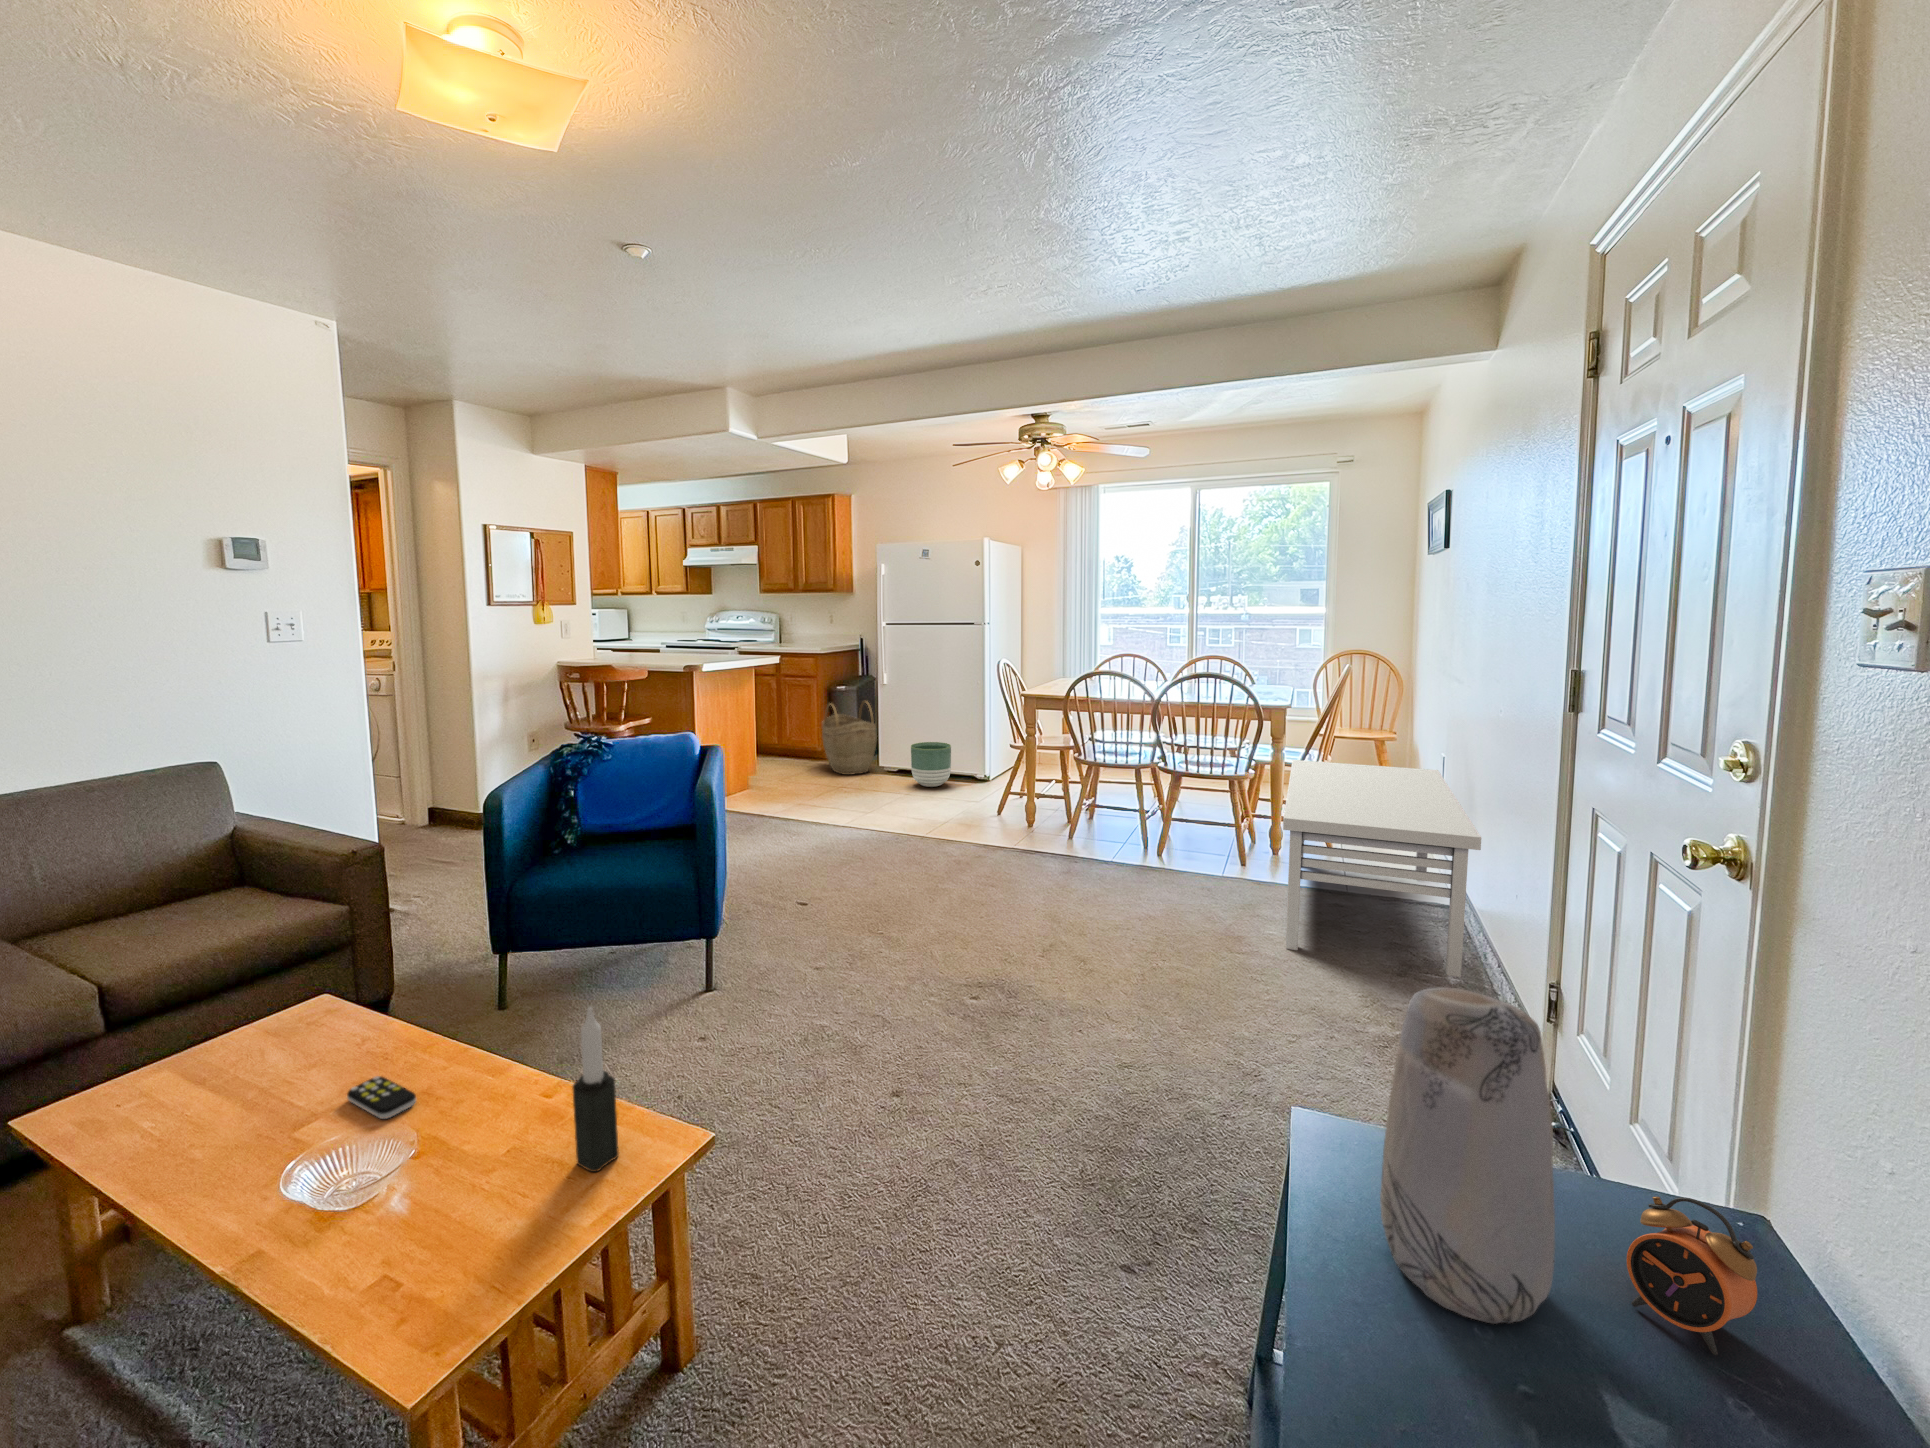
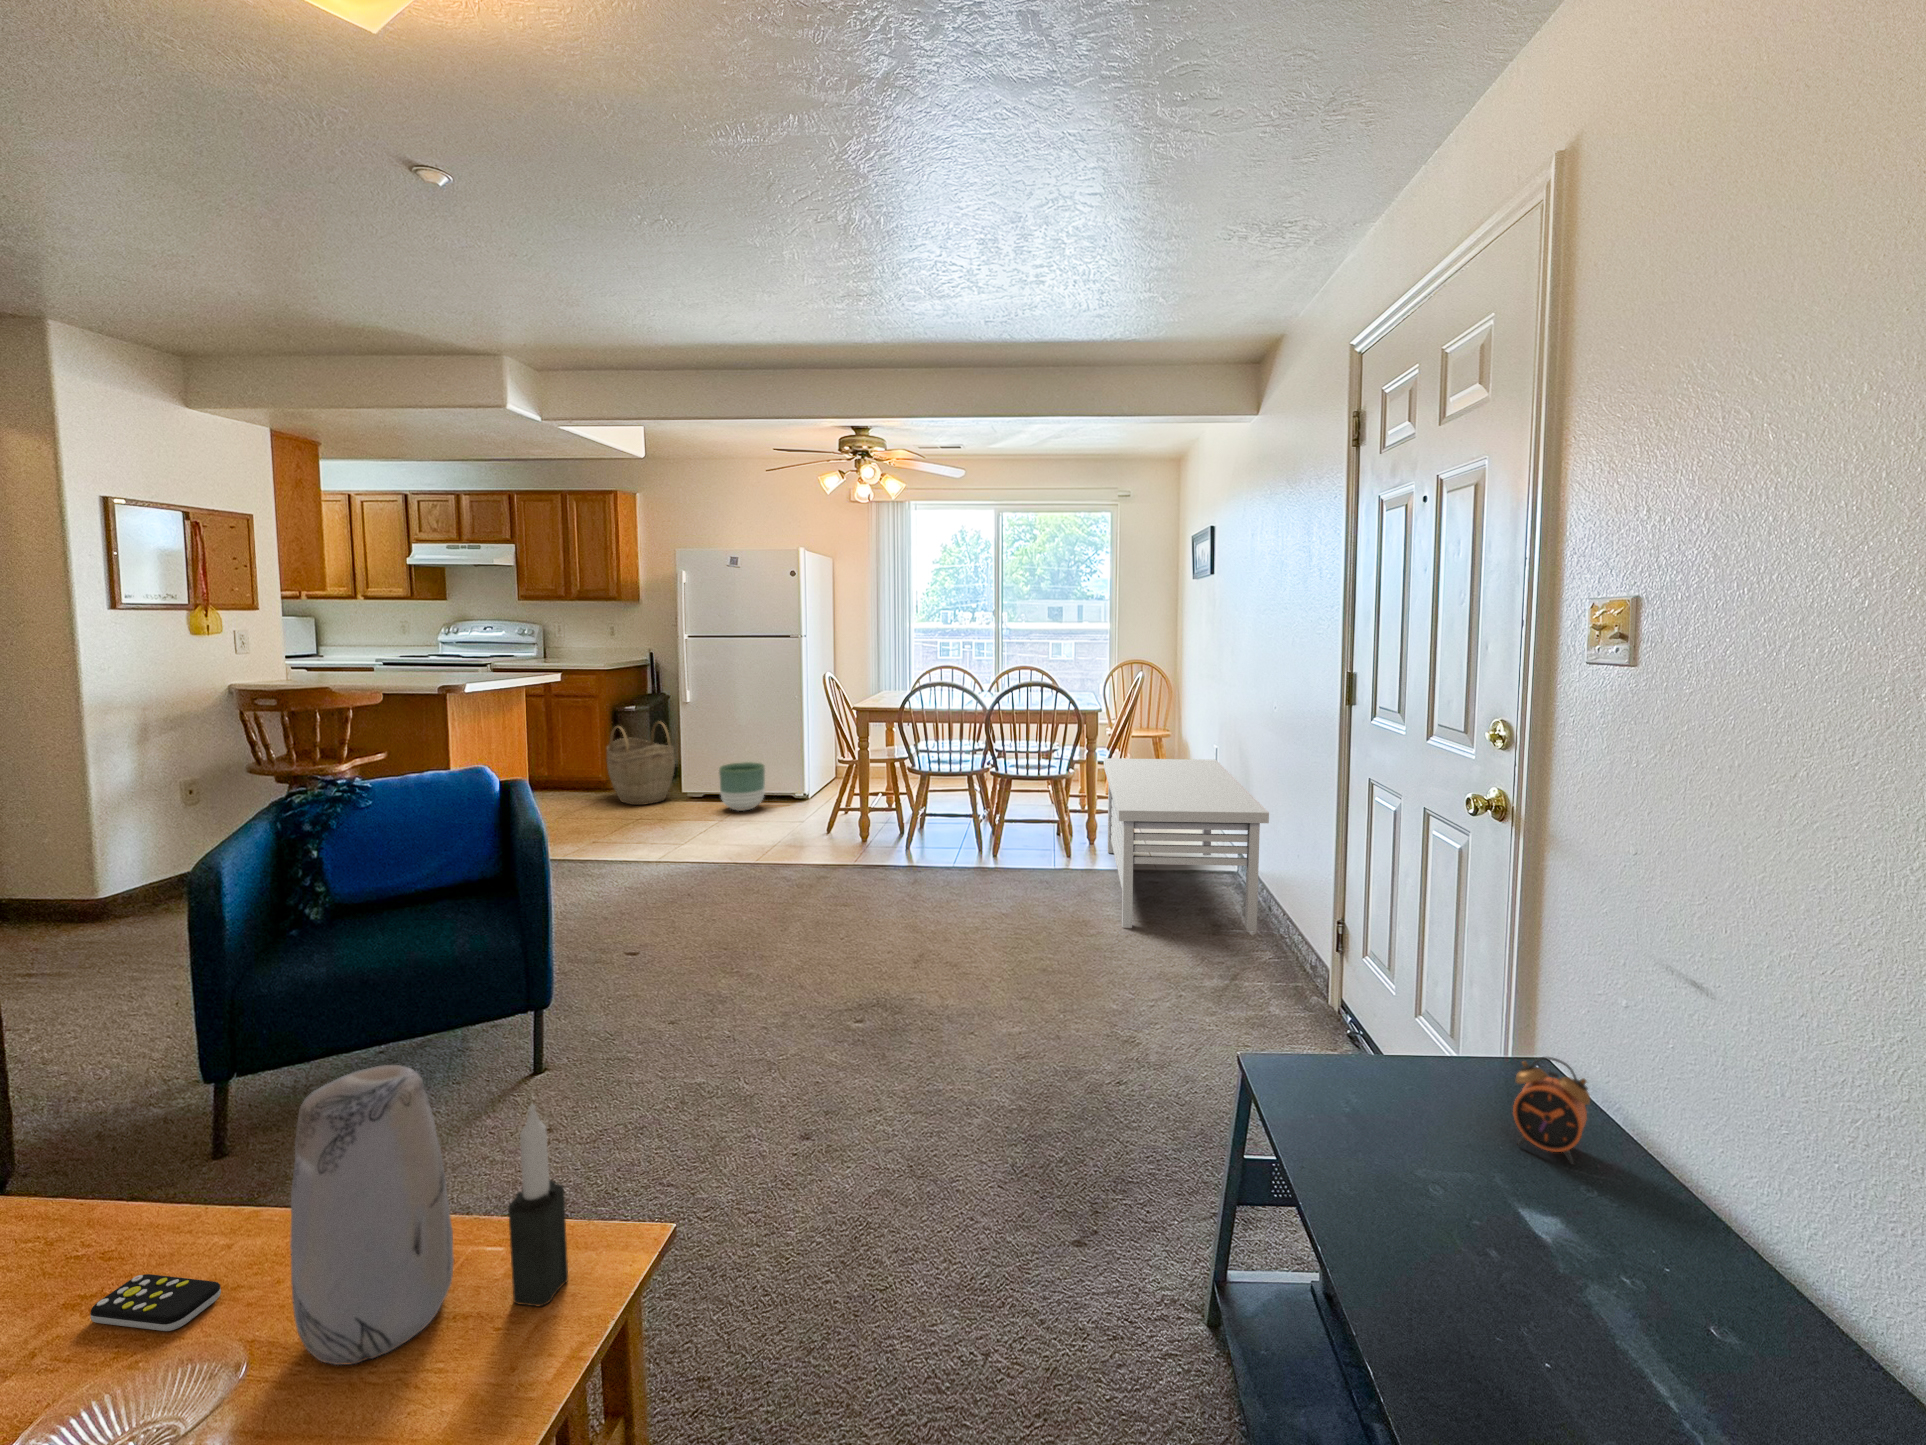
vase: present [1380,987,1555,1324] -> present [290,1065,454,1365]

